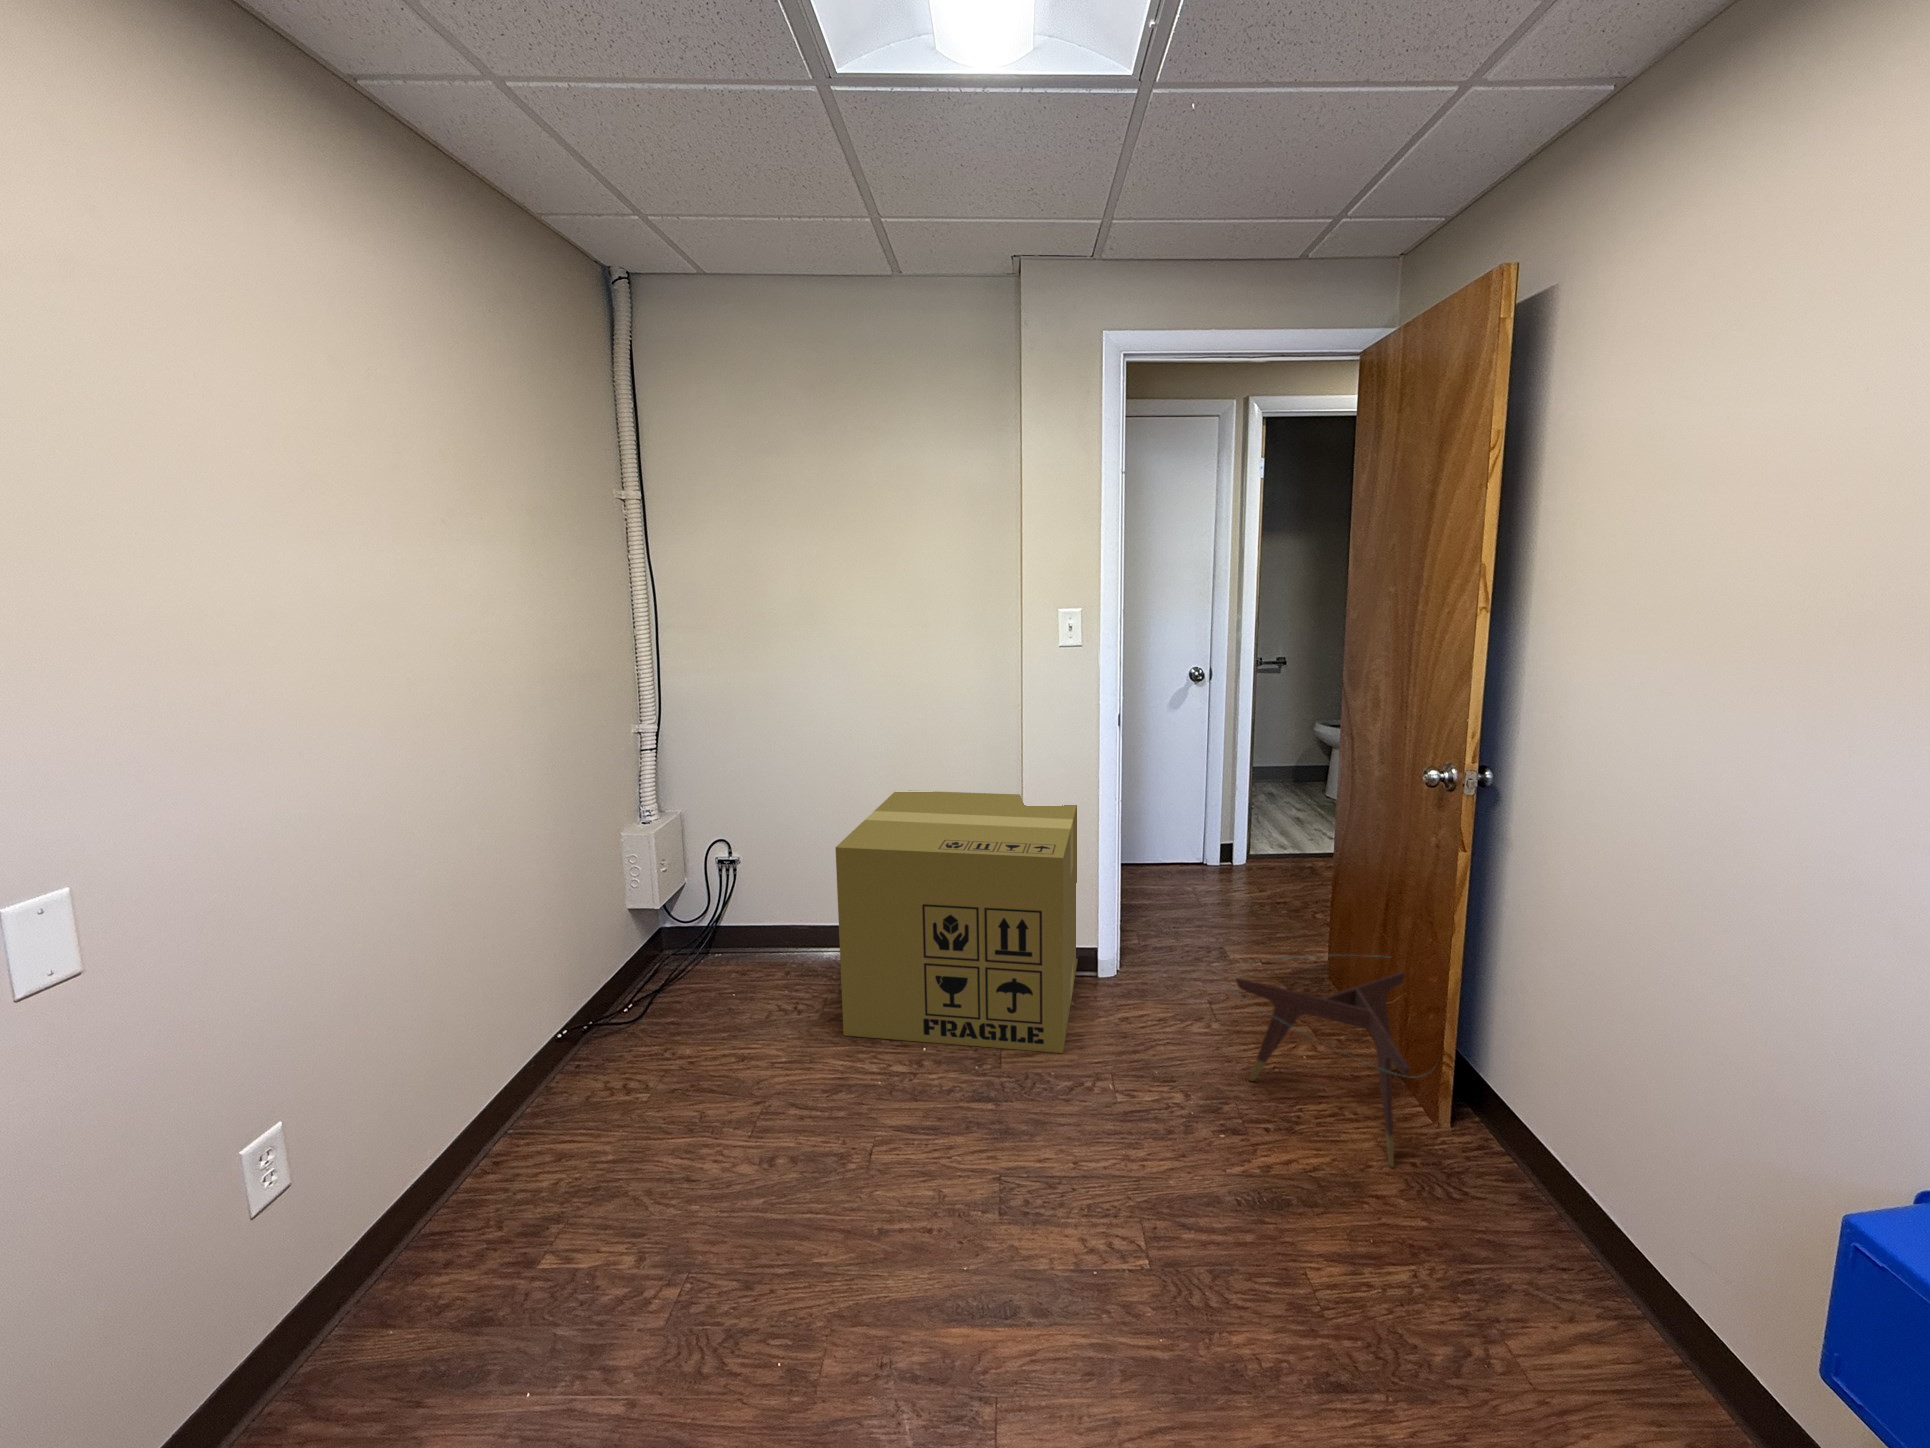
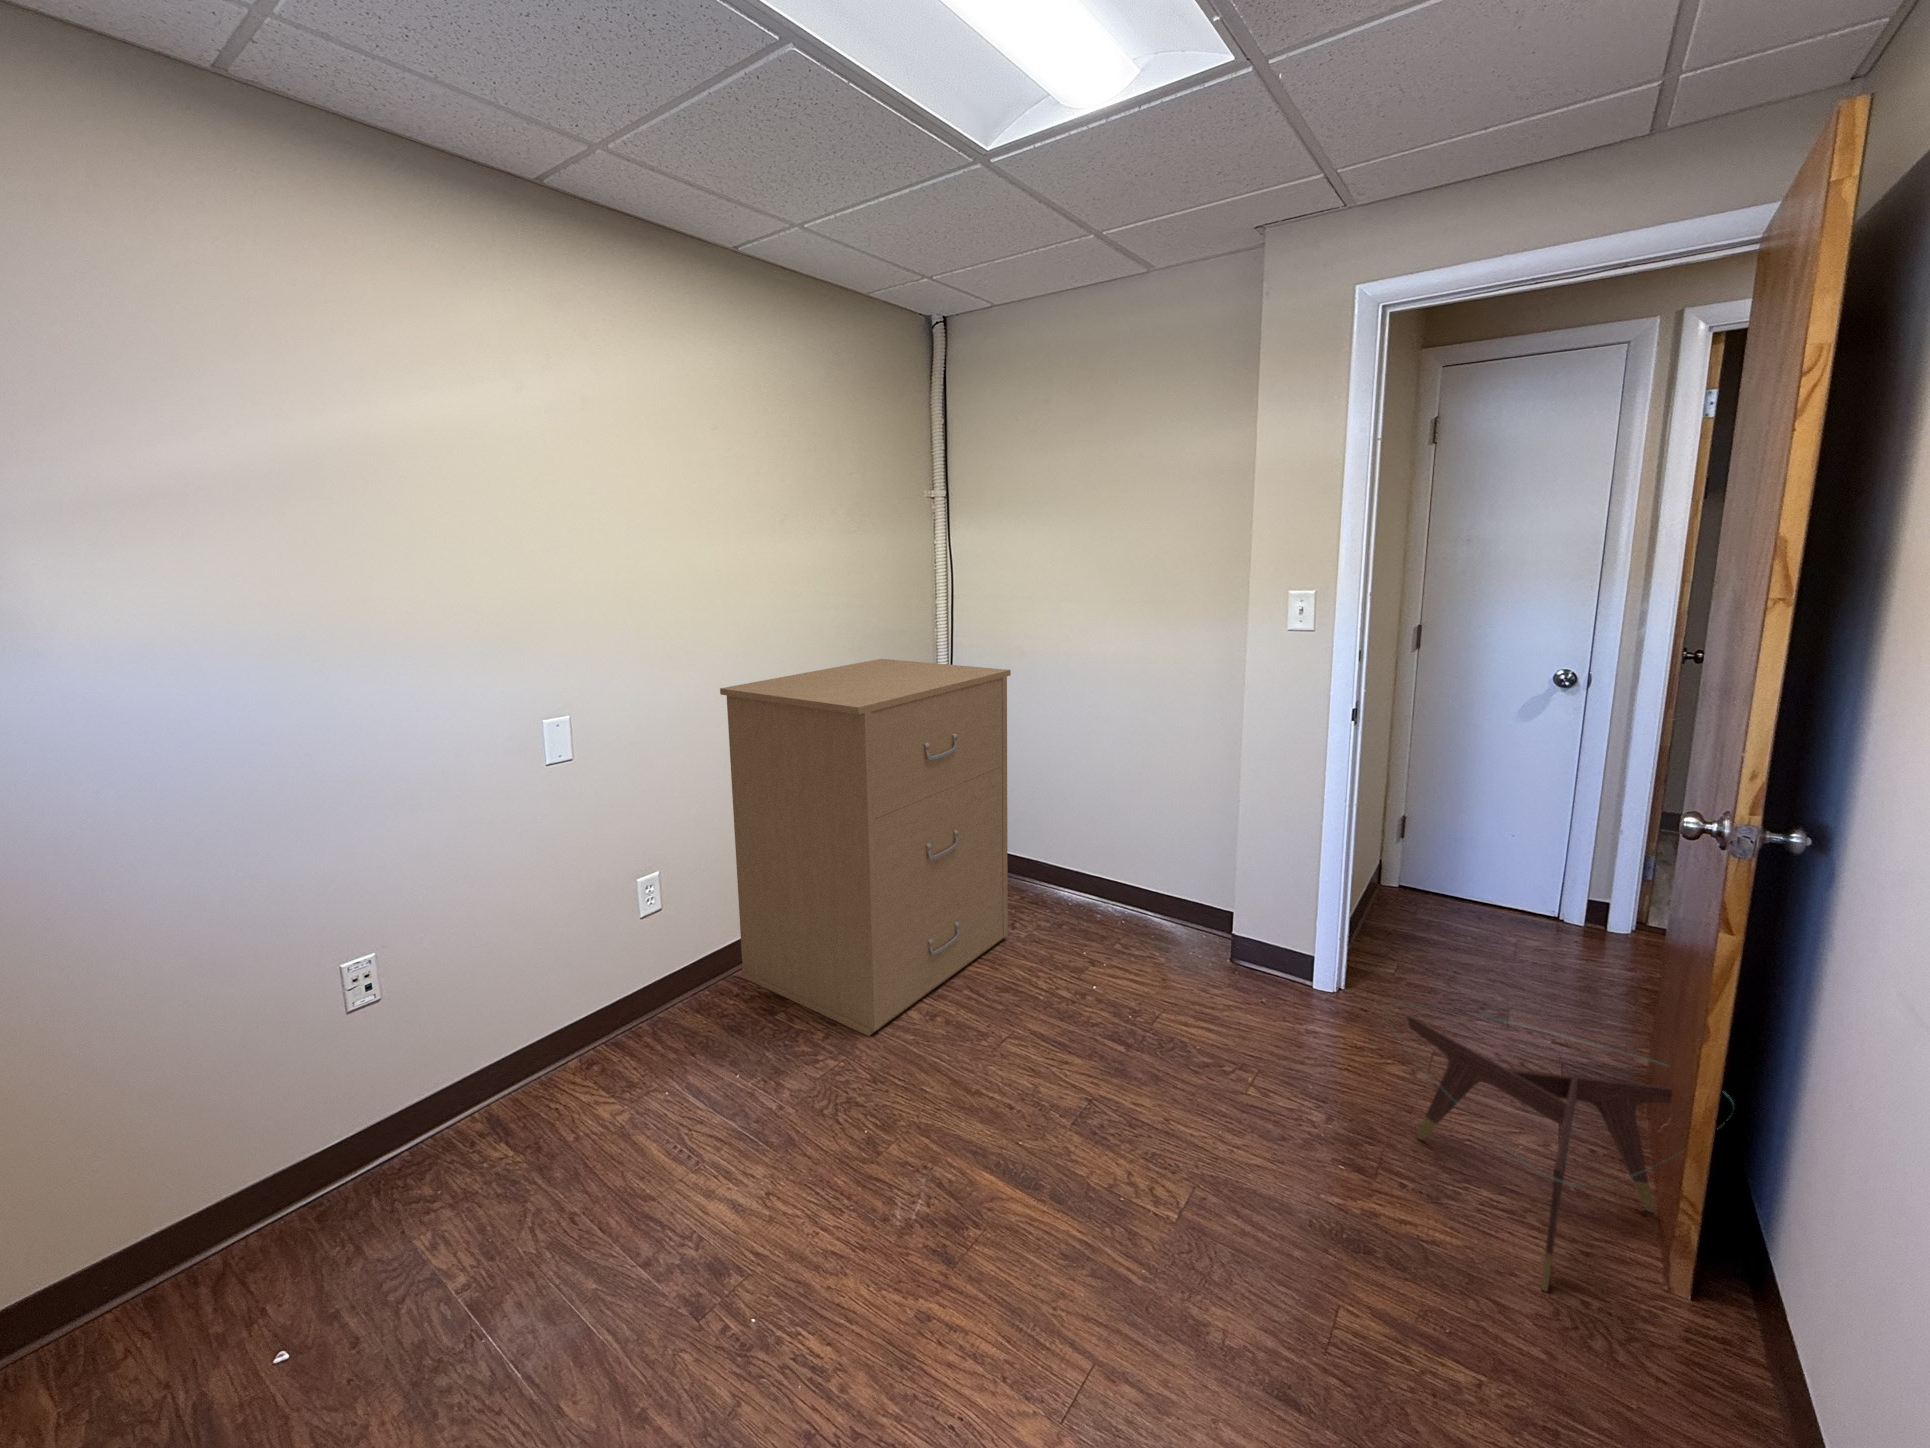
filing cabinet: none [369,710,801,1231] -> present [720,659,1011,1036]
cardboard box: present [836,791,1078,1053] -> none [1035,758,1312,1037]

